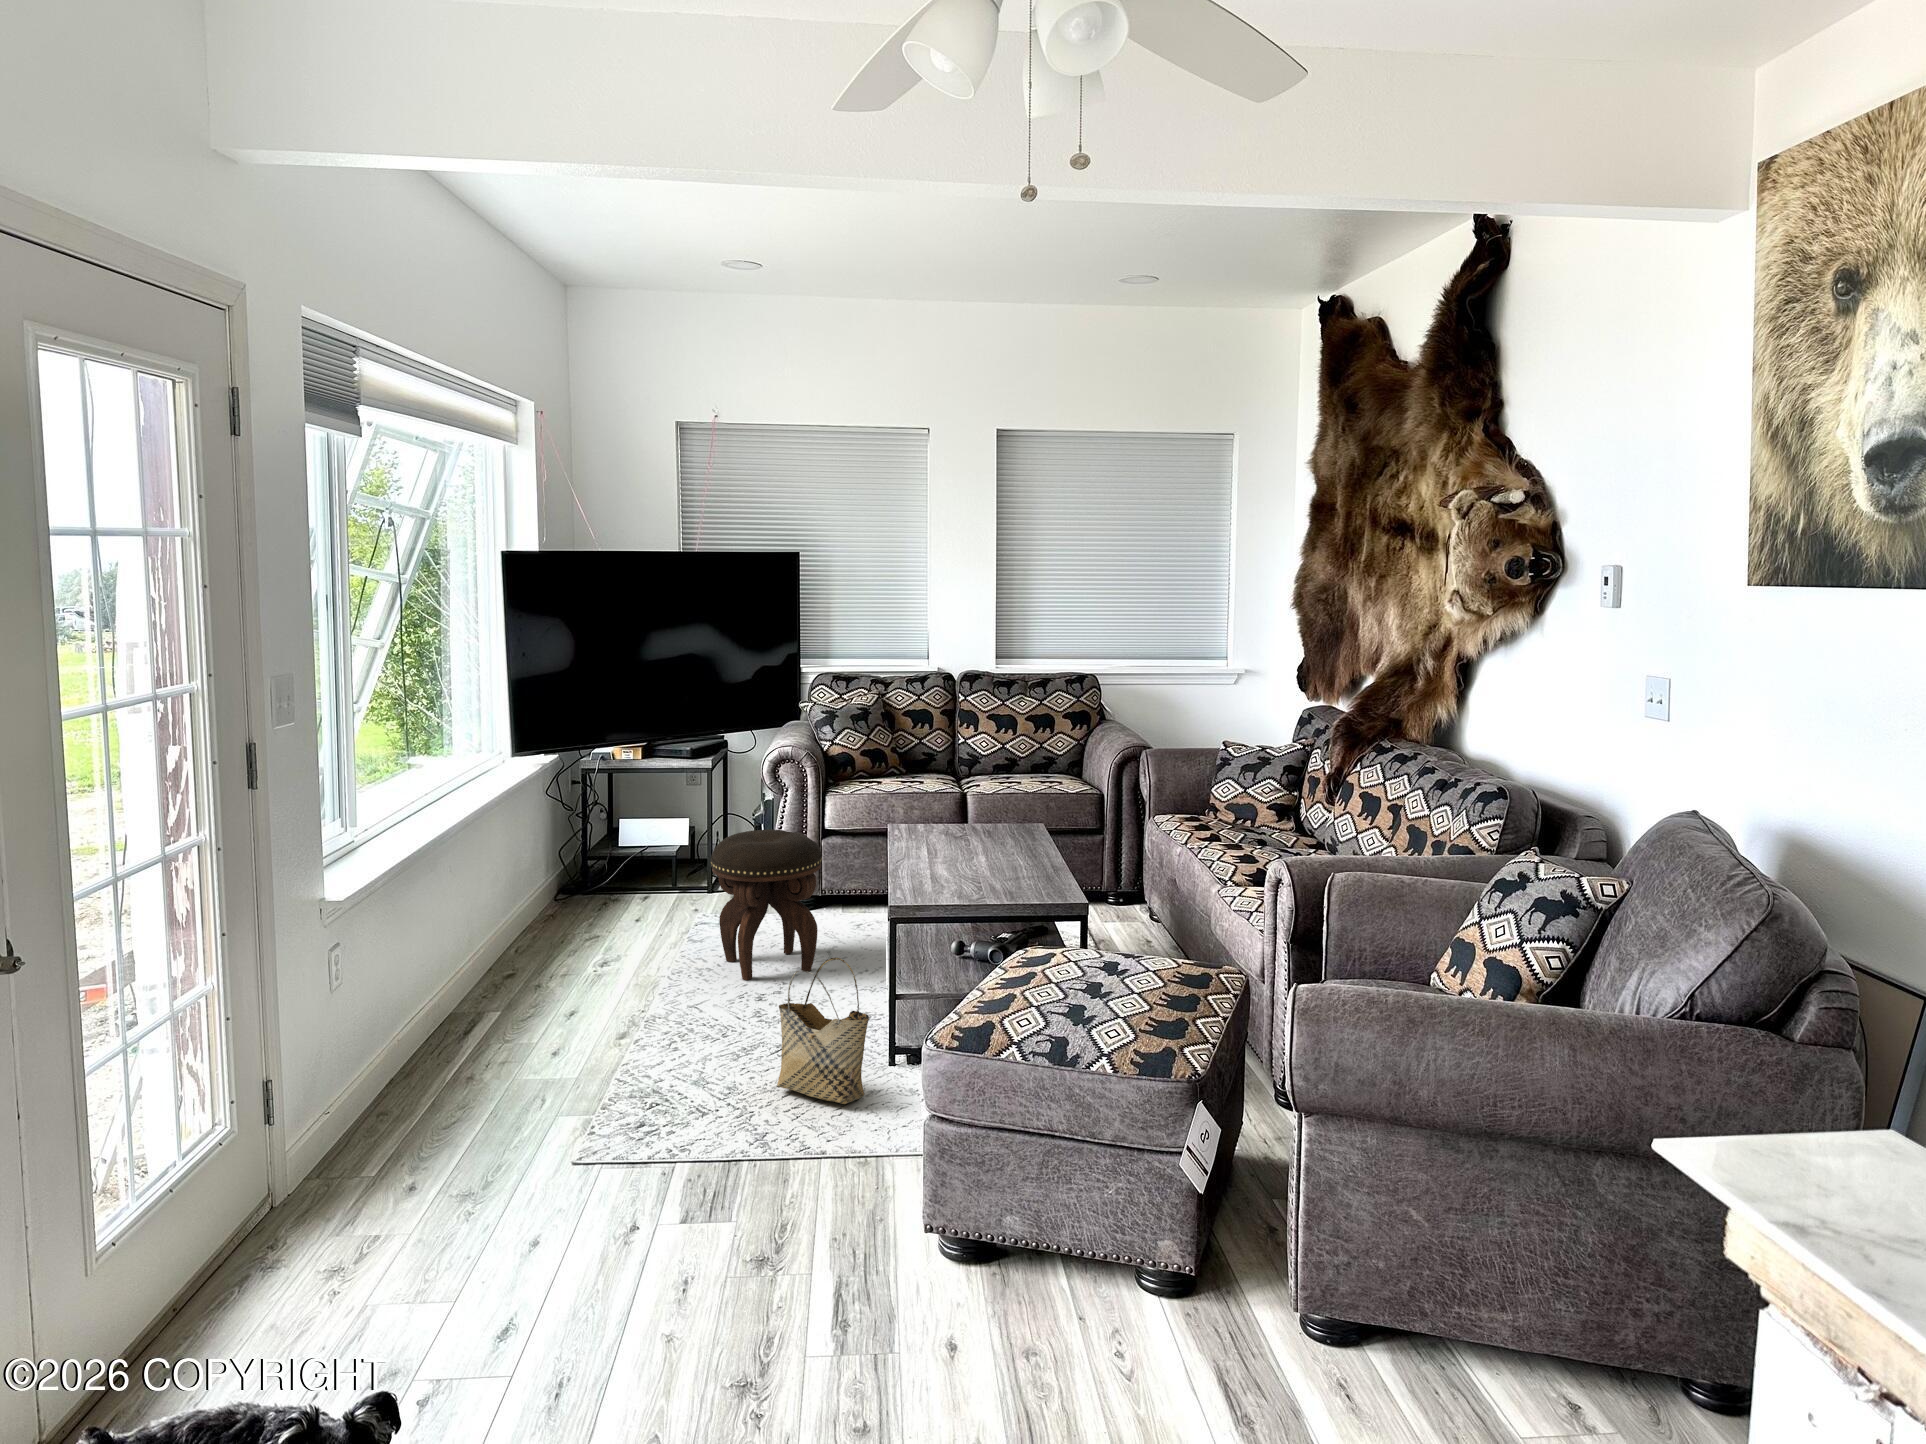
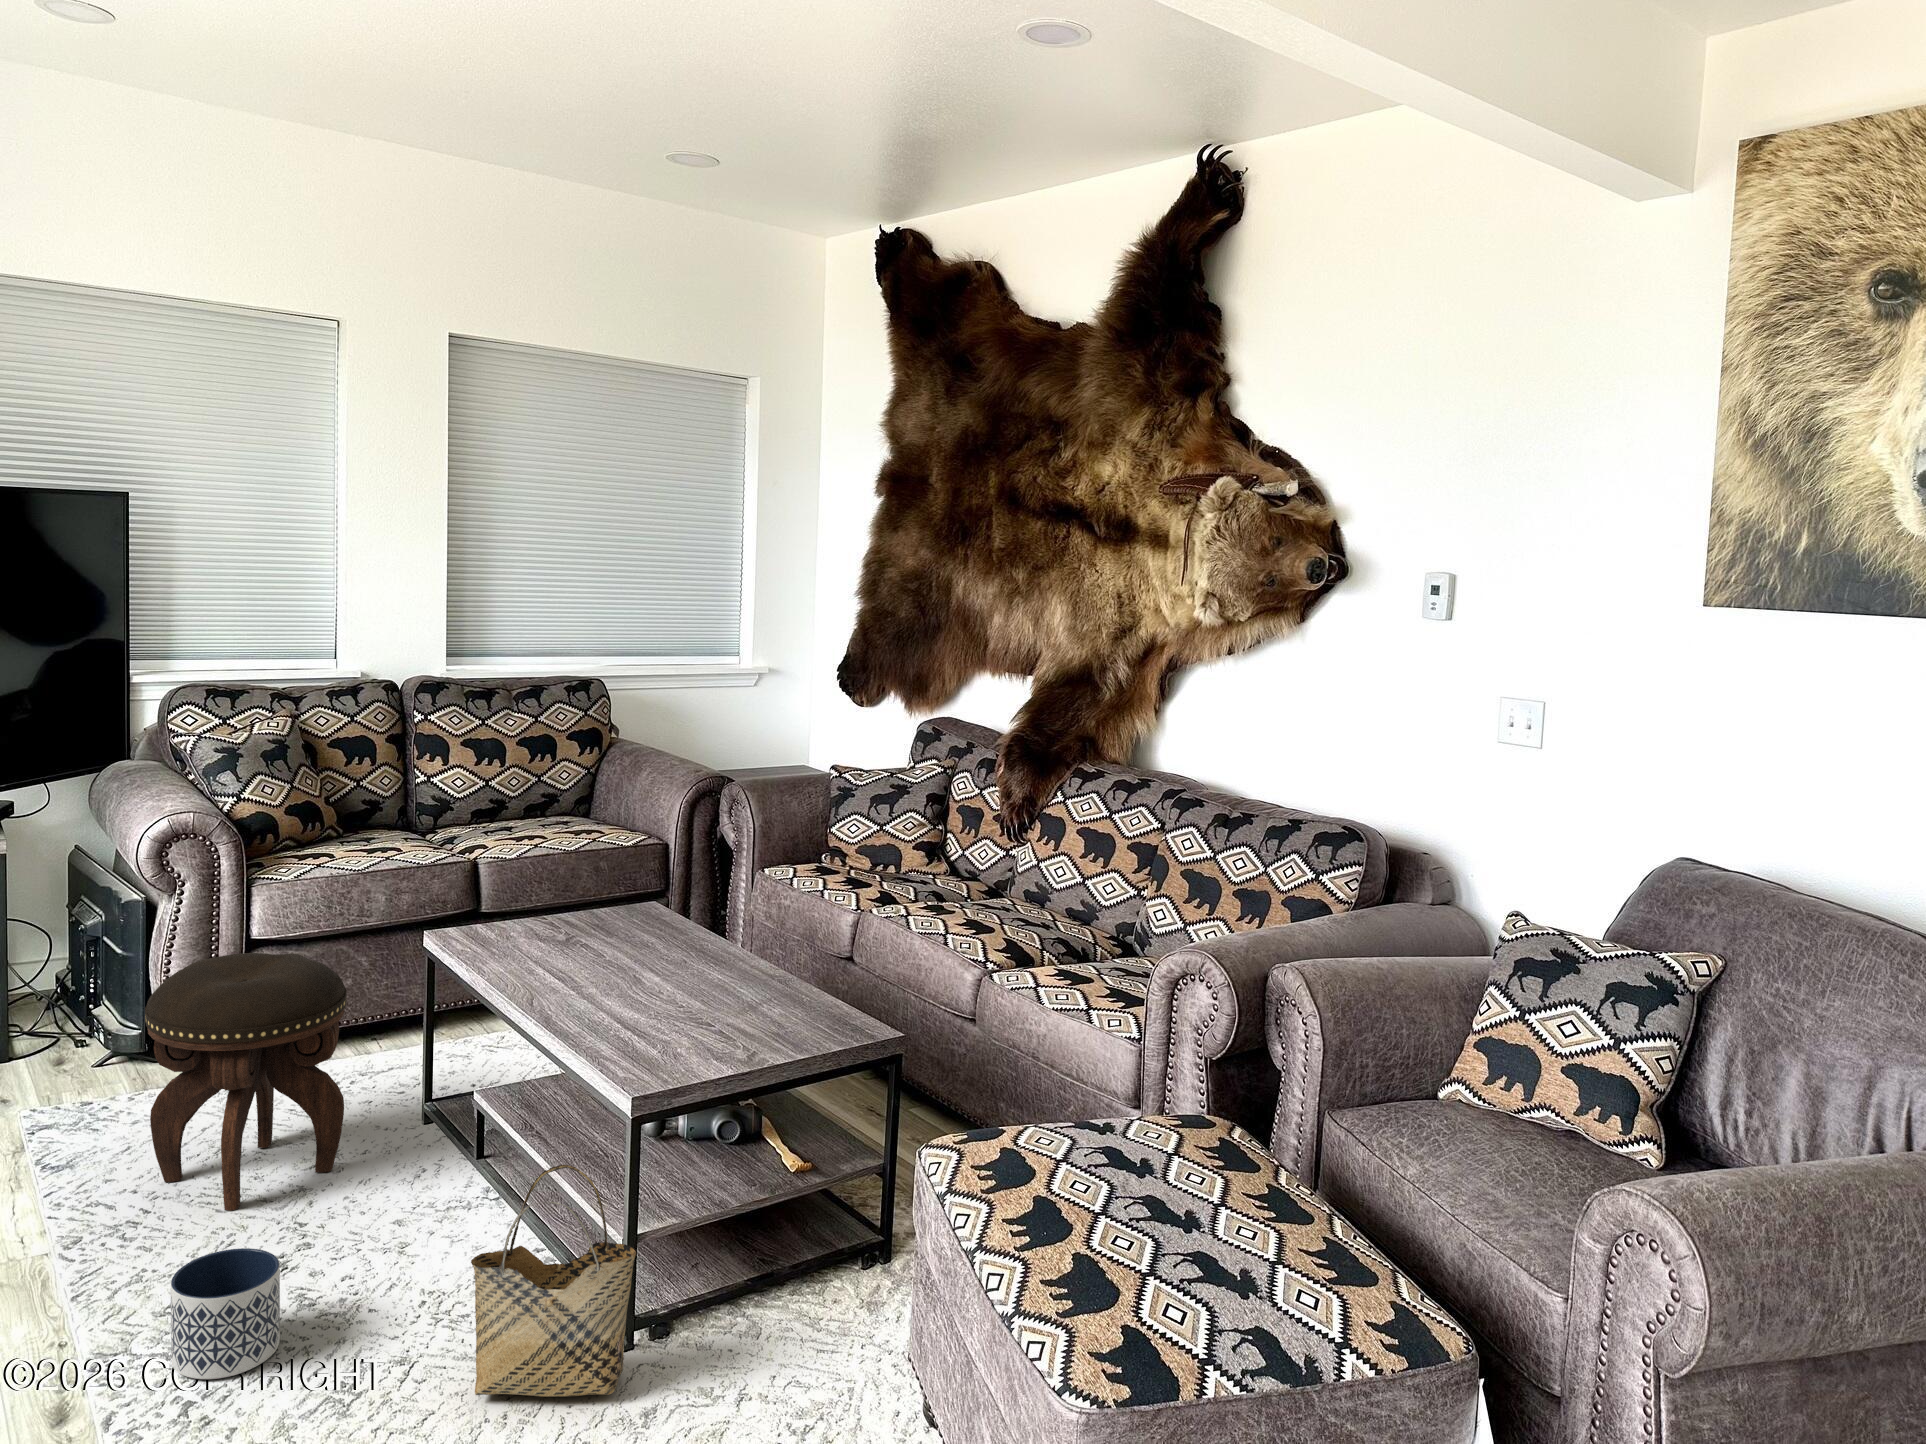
planter: none [657,984,715,1052] -> present [171,1248,280,1379]

